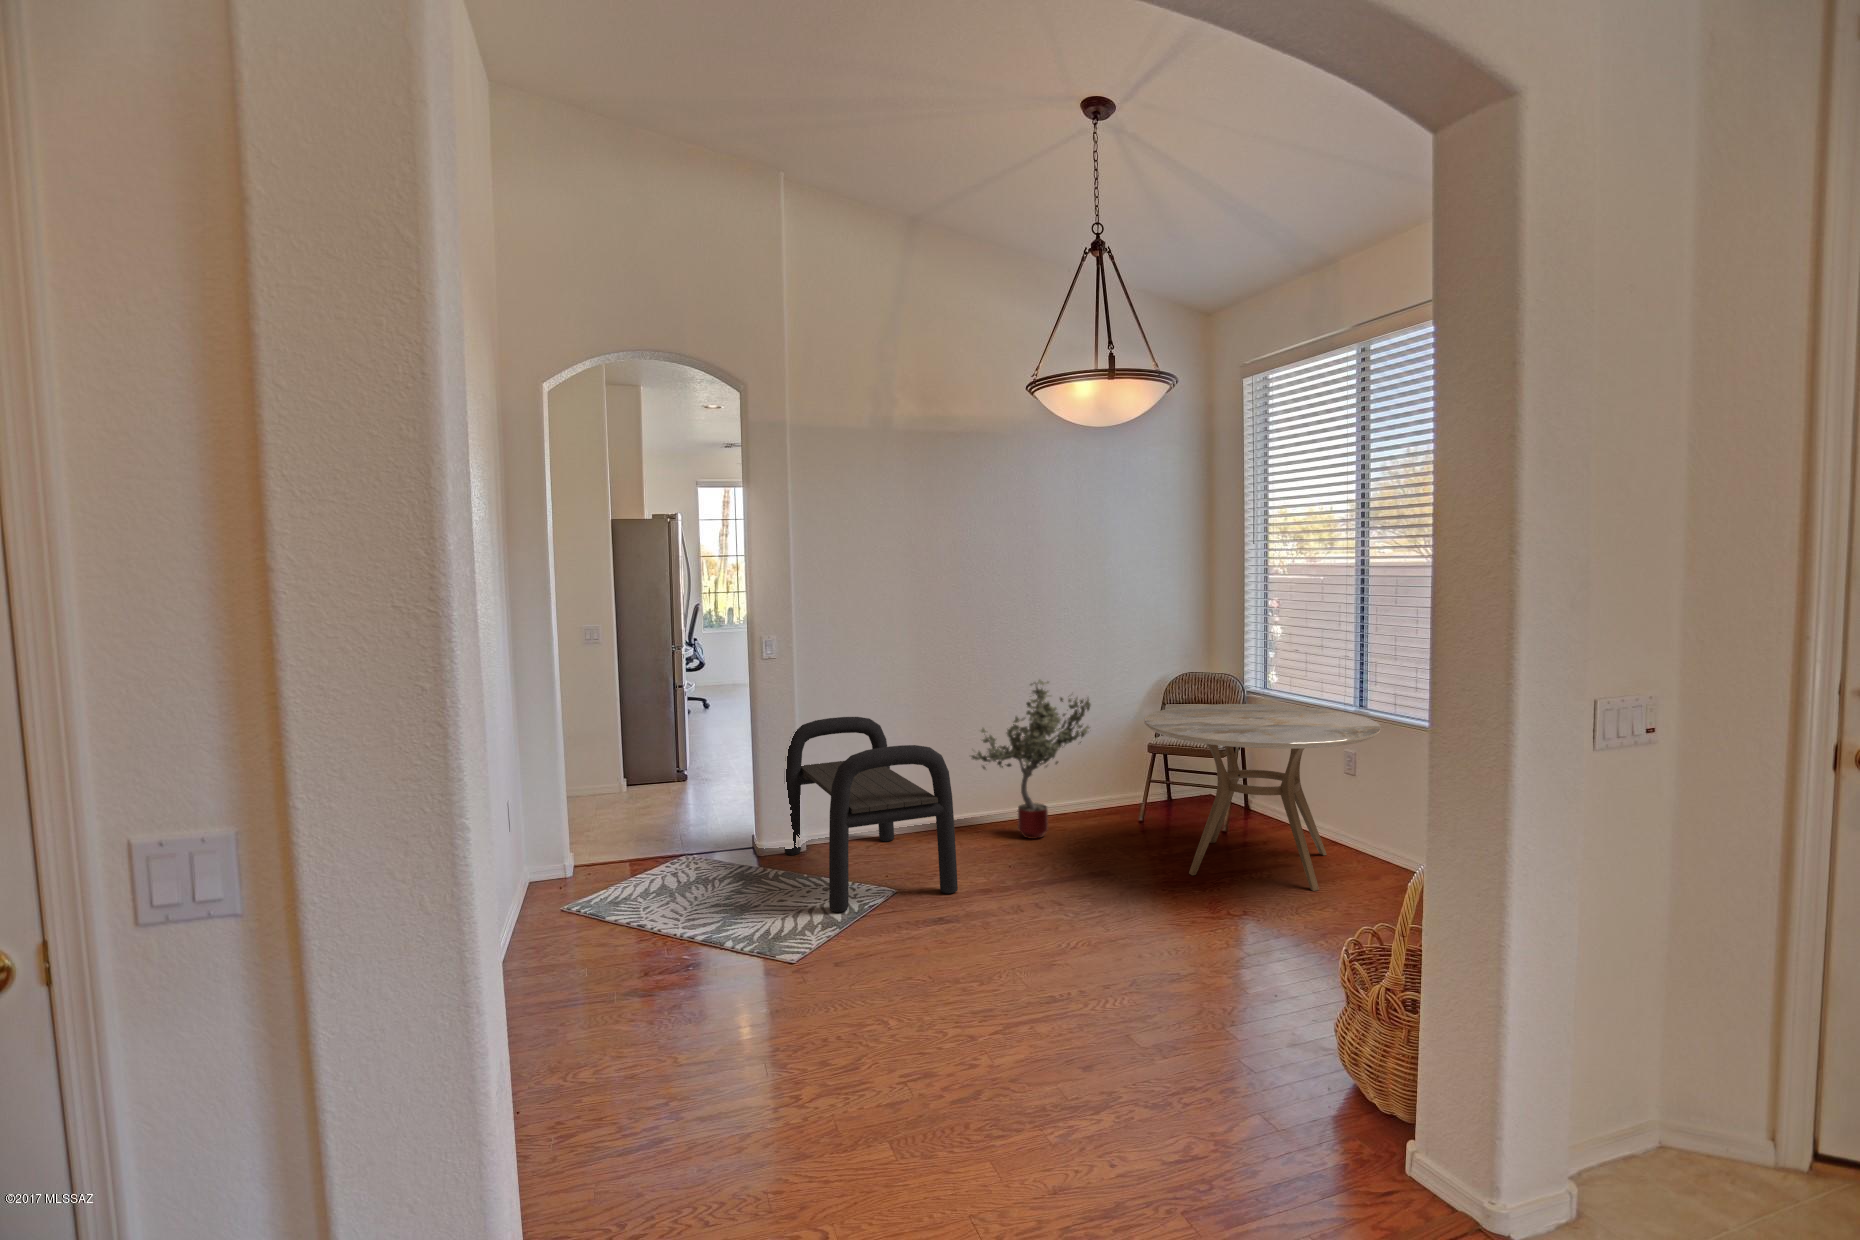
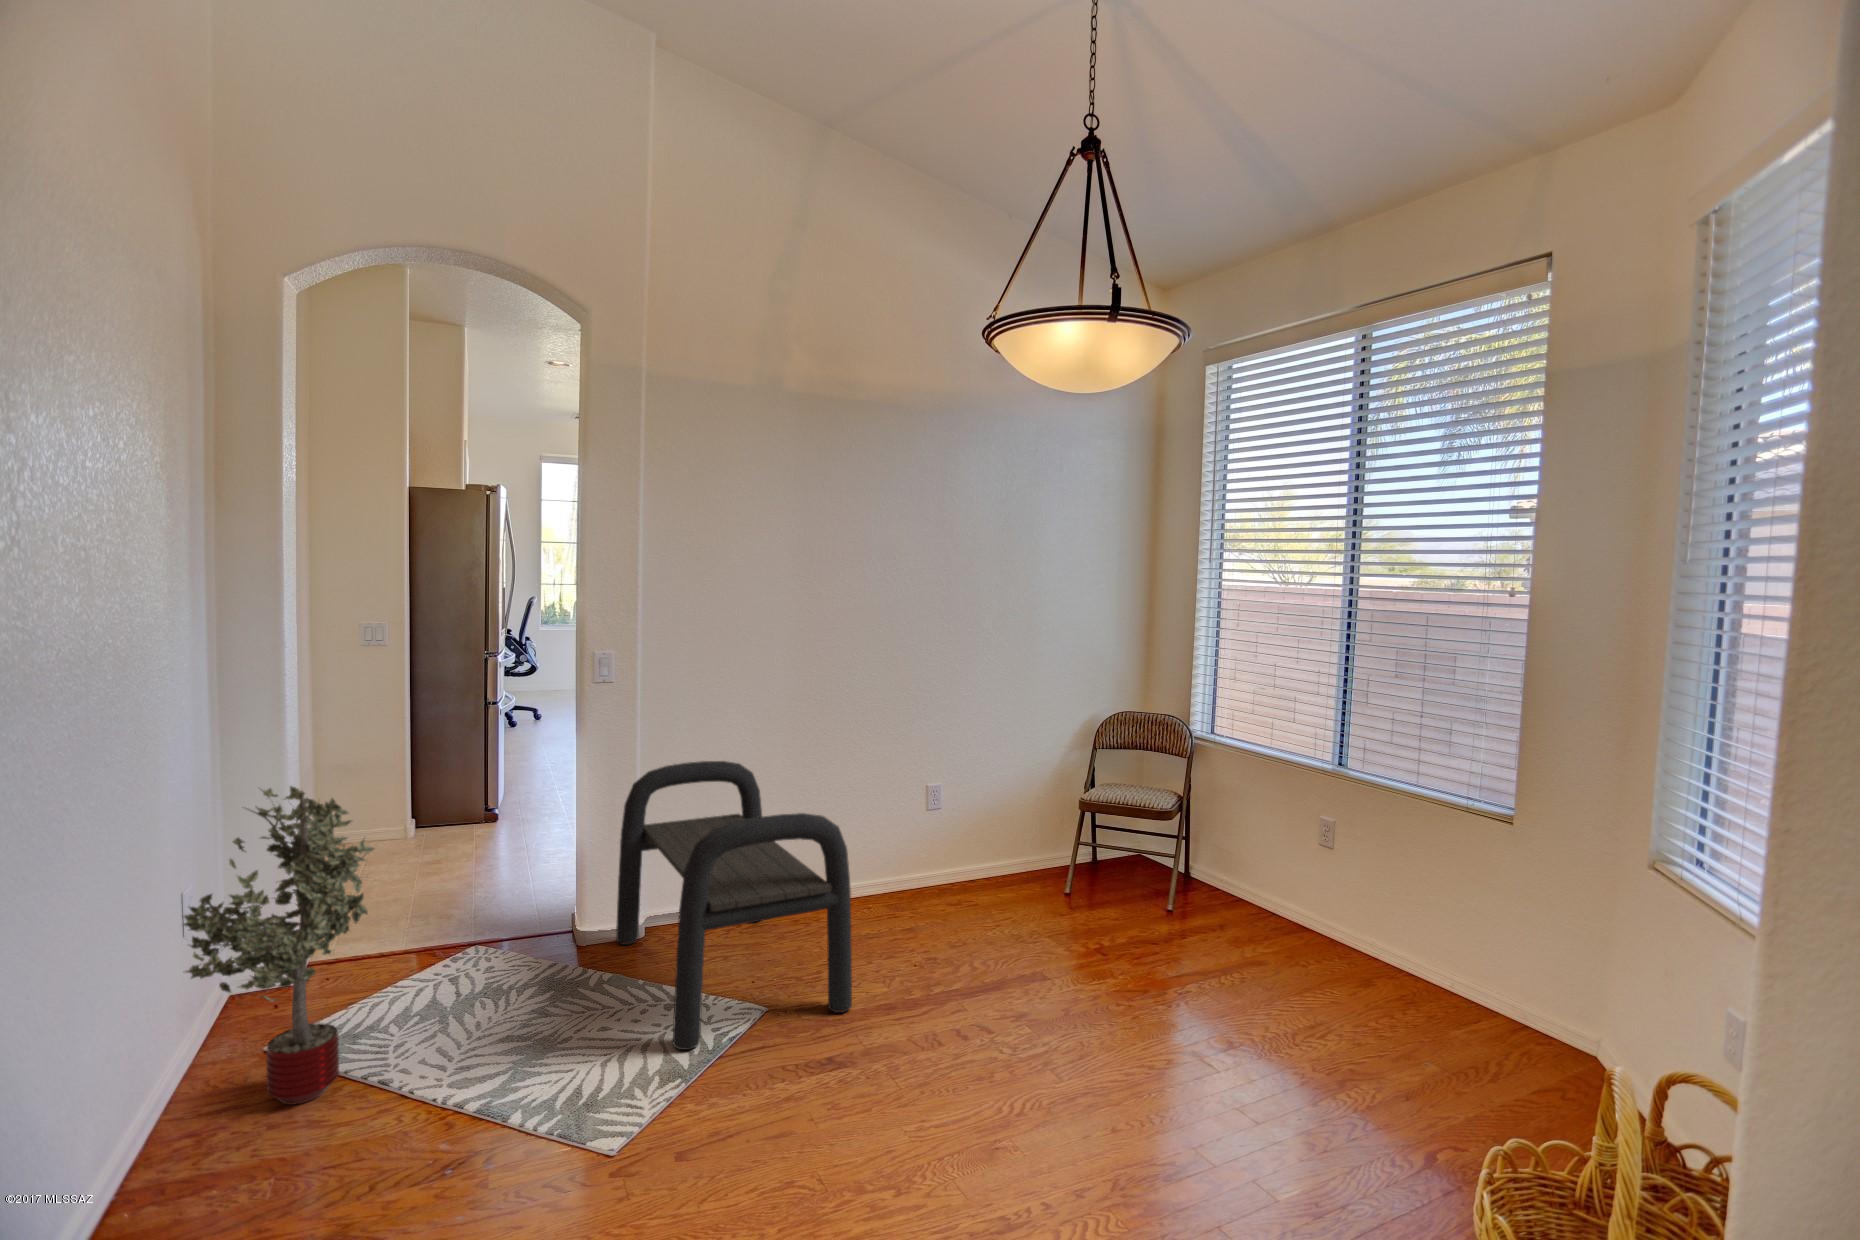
potted tree: present [971,680,1091,839] -> present [183,787,374,1105]
dining table: present [1144,704,1381,891] -> none [1091,755,1383,1003]

